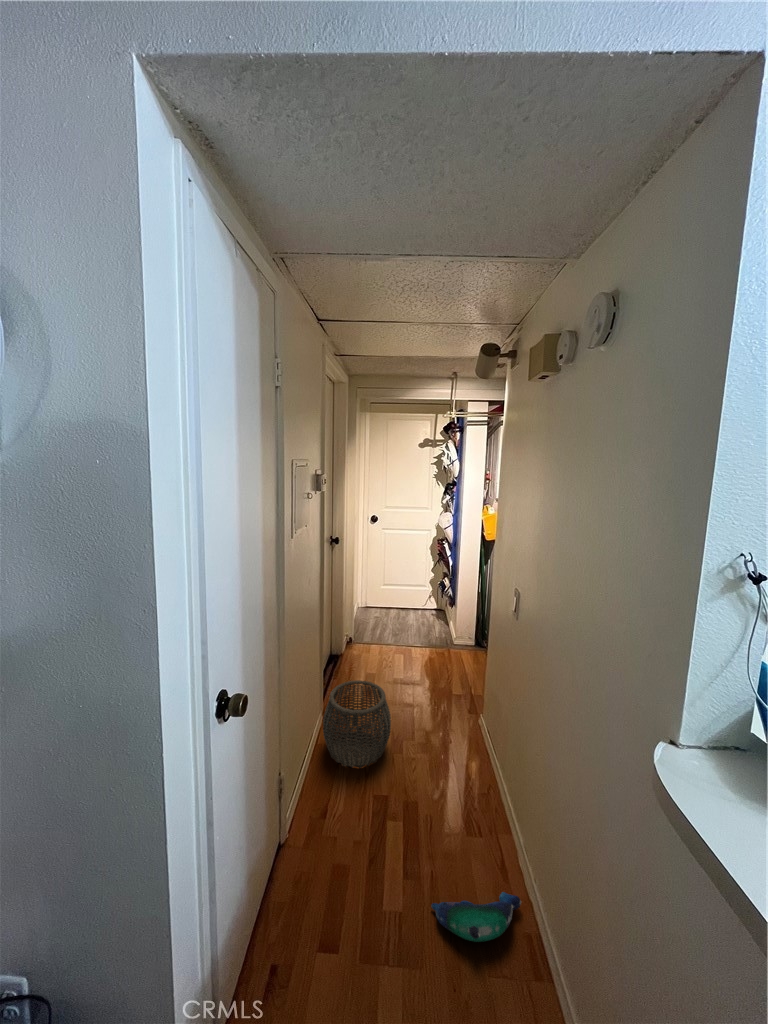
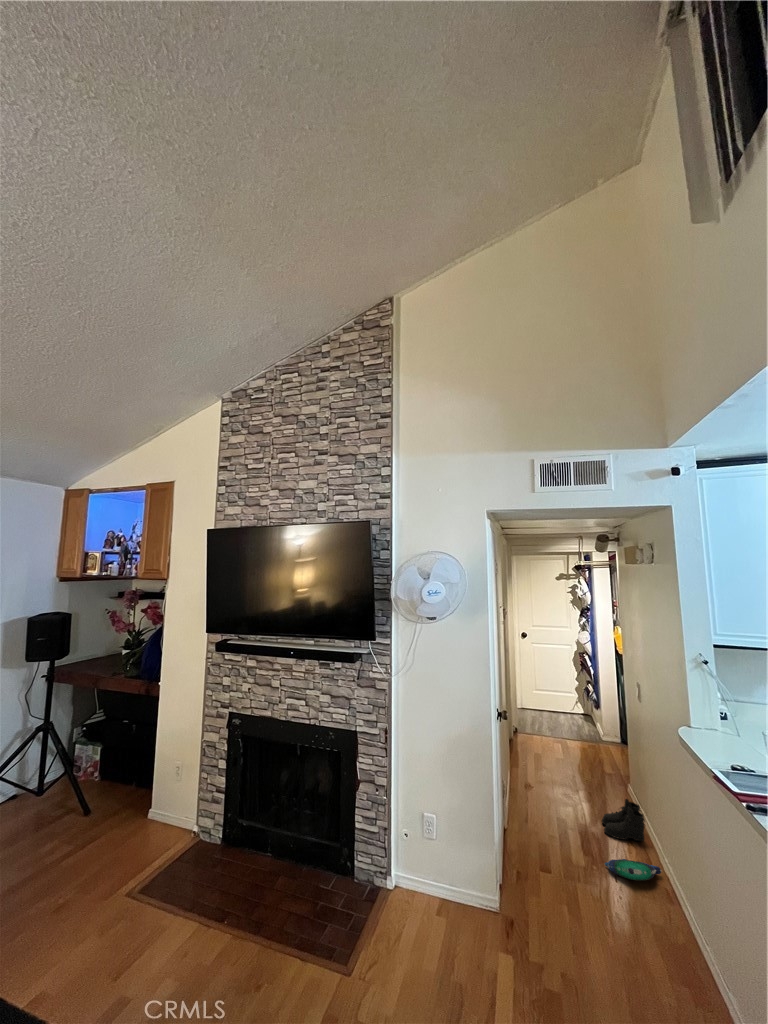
woven basket: present [323,680,391,768] -> none [516,746,563,803]
boots: none [438,760,501,829] -> present [602,799,645,841]

